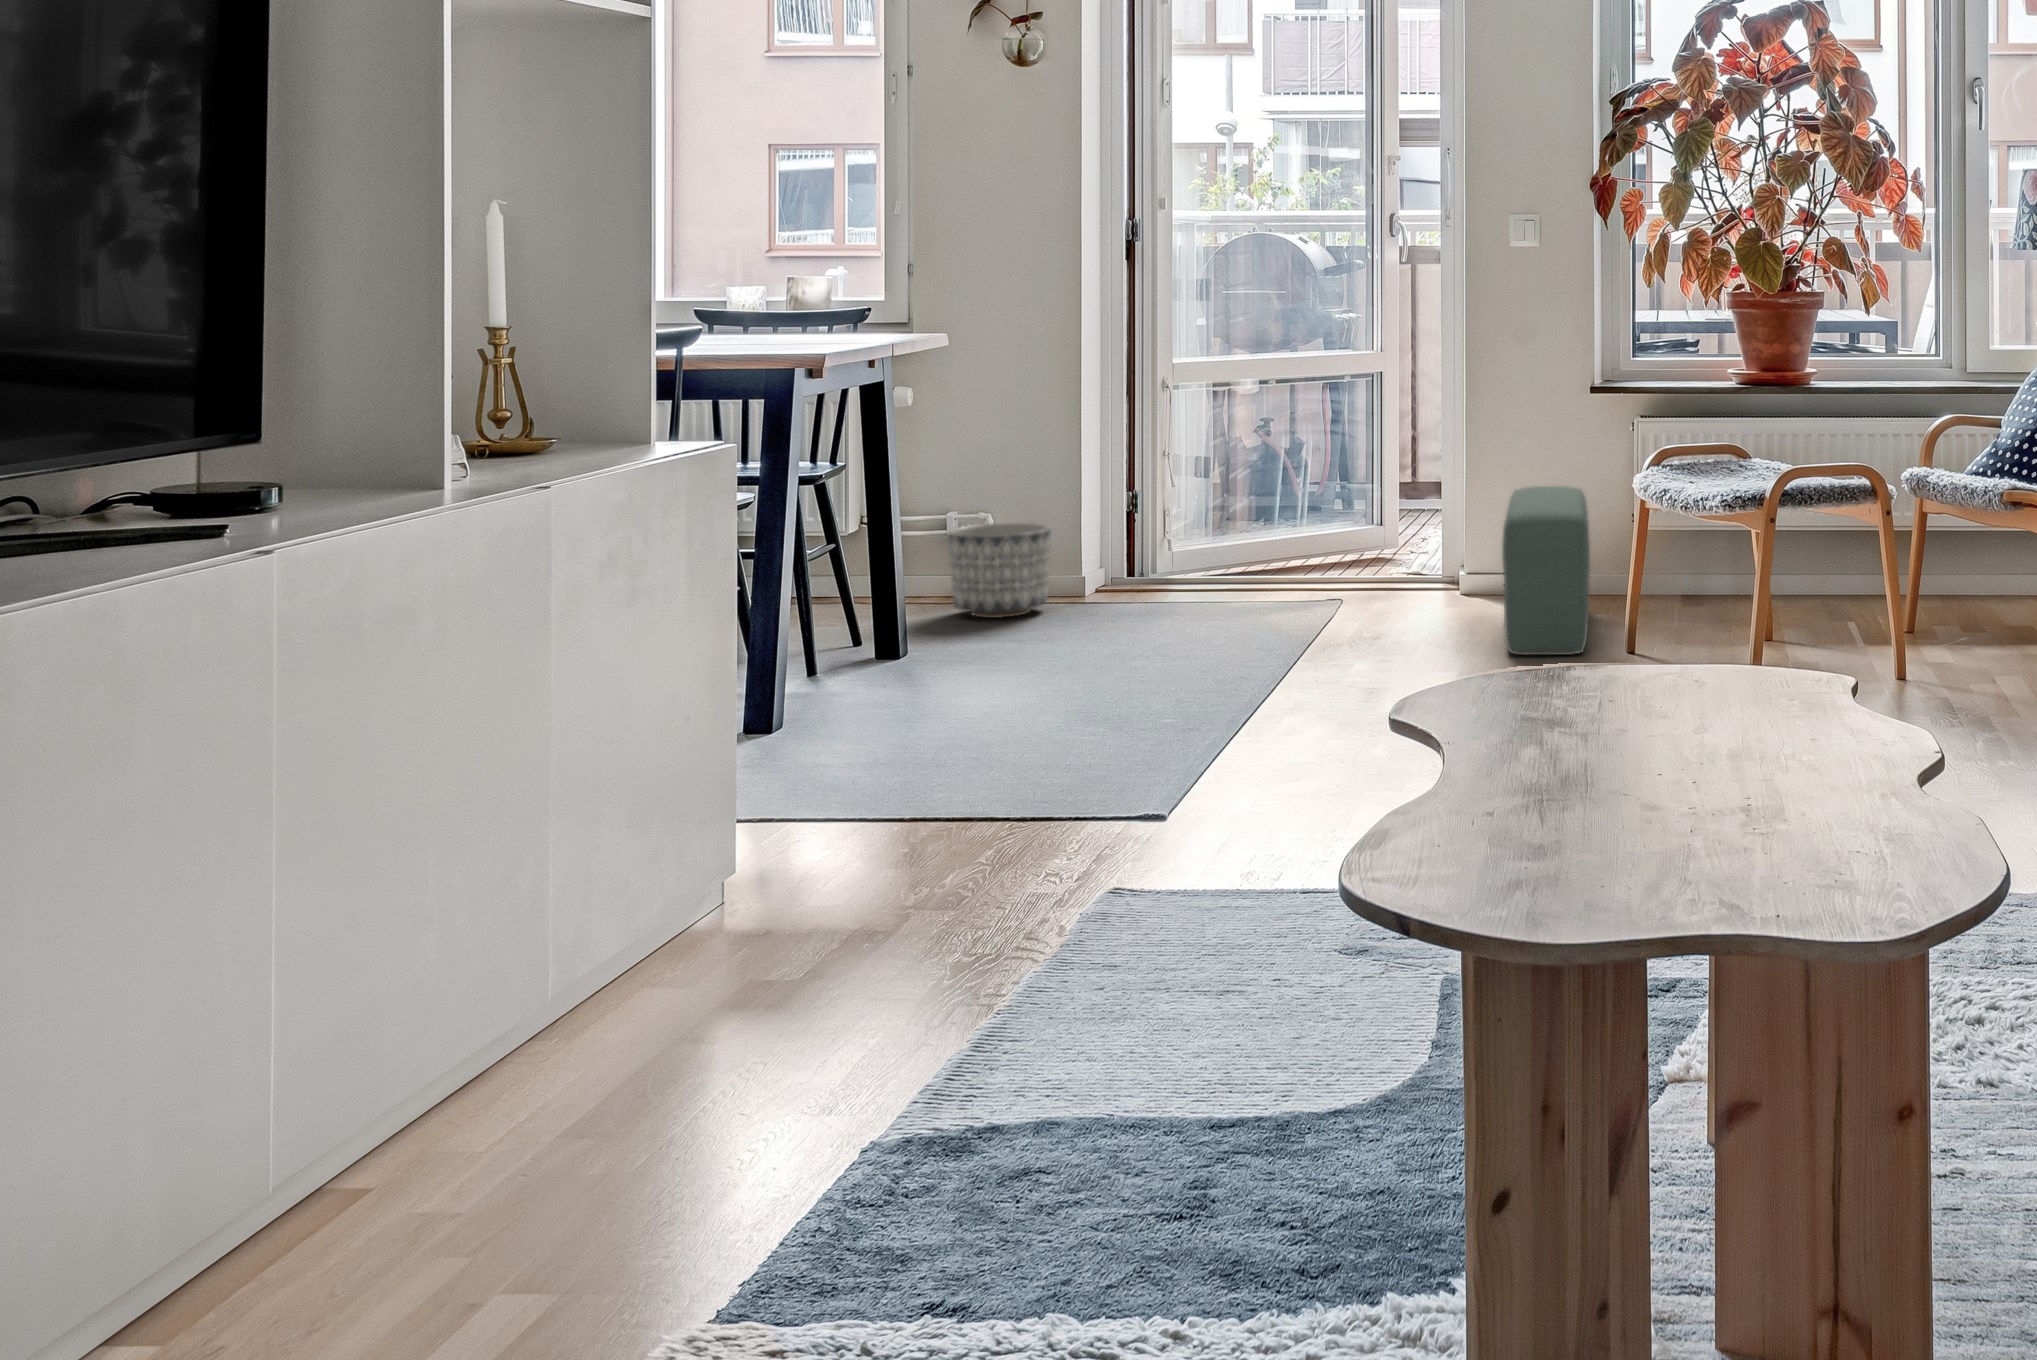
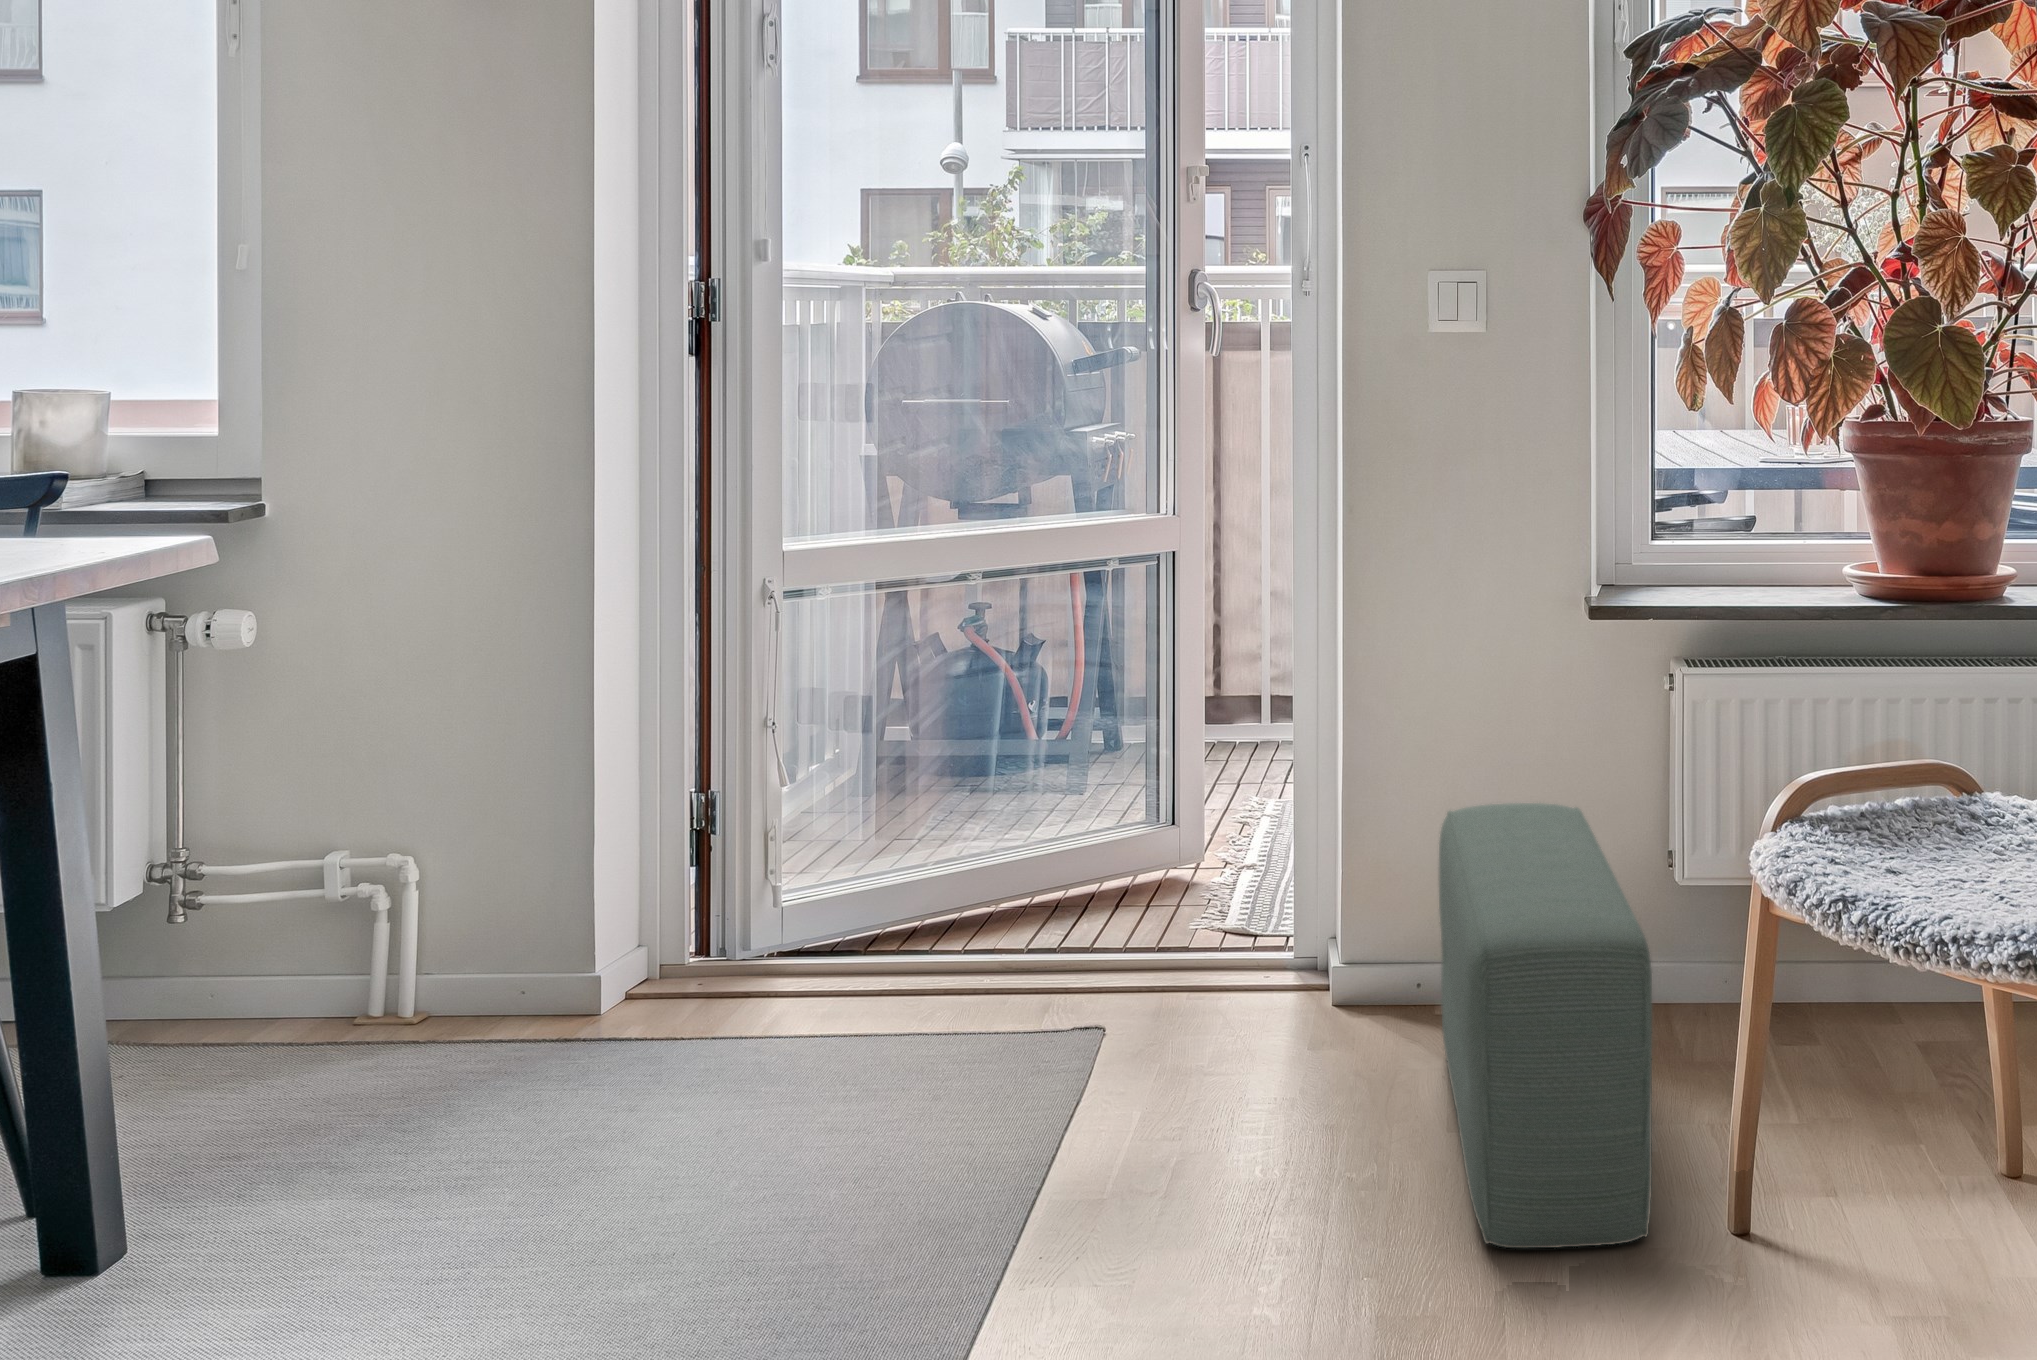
planter: present [948,523,1051,618] -> none [300,875,522,1091]

